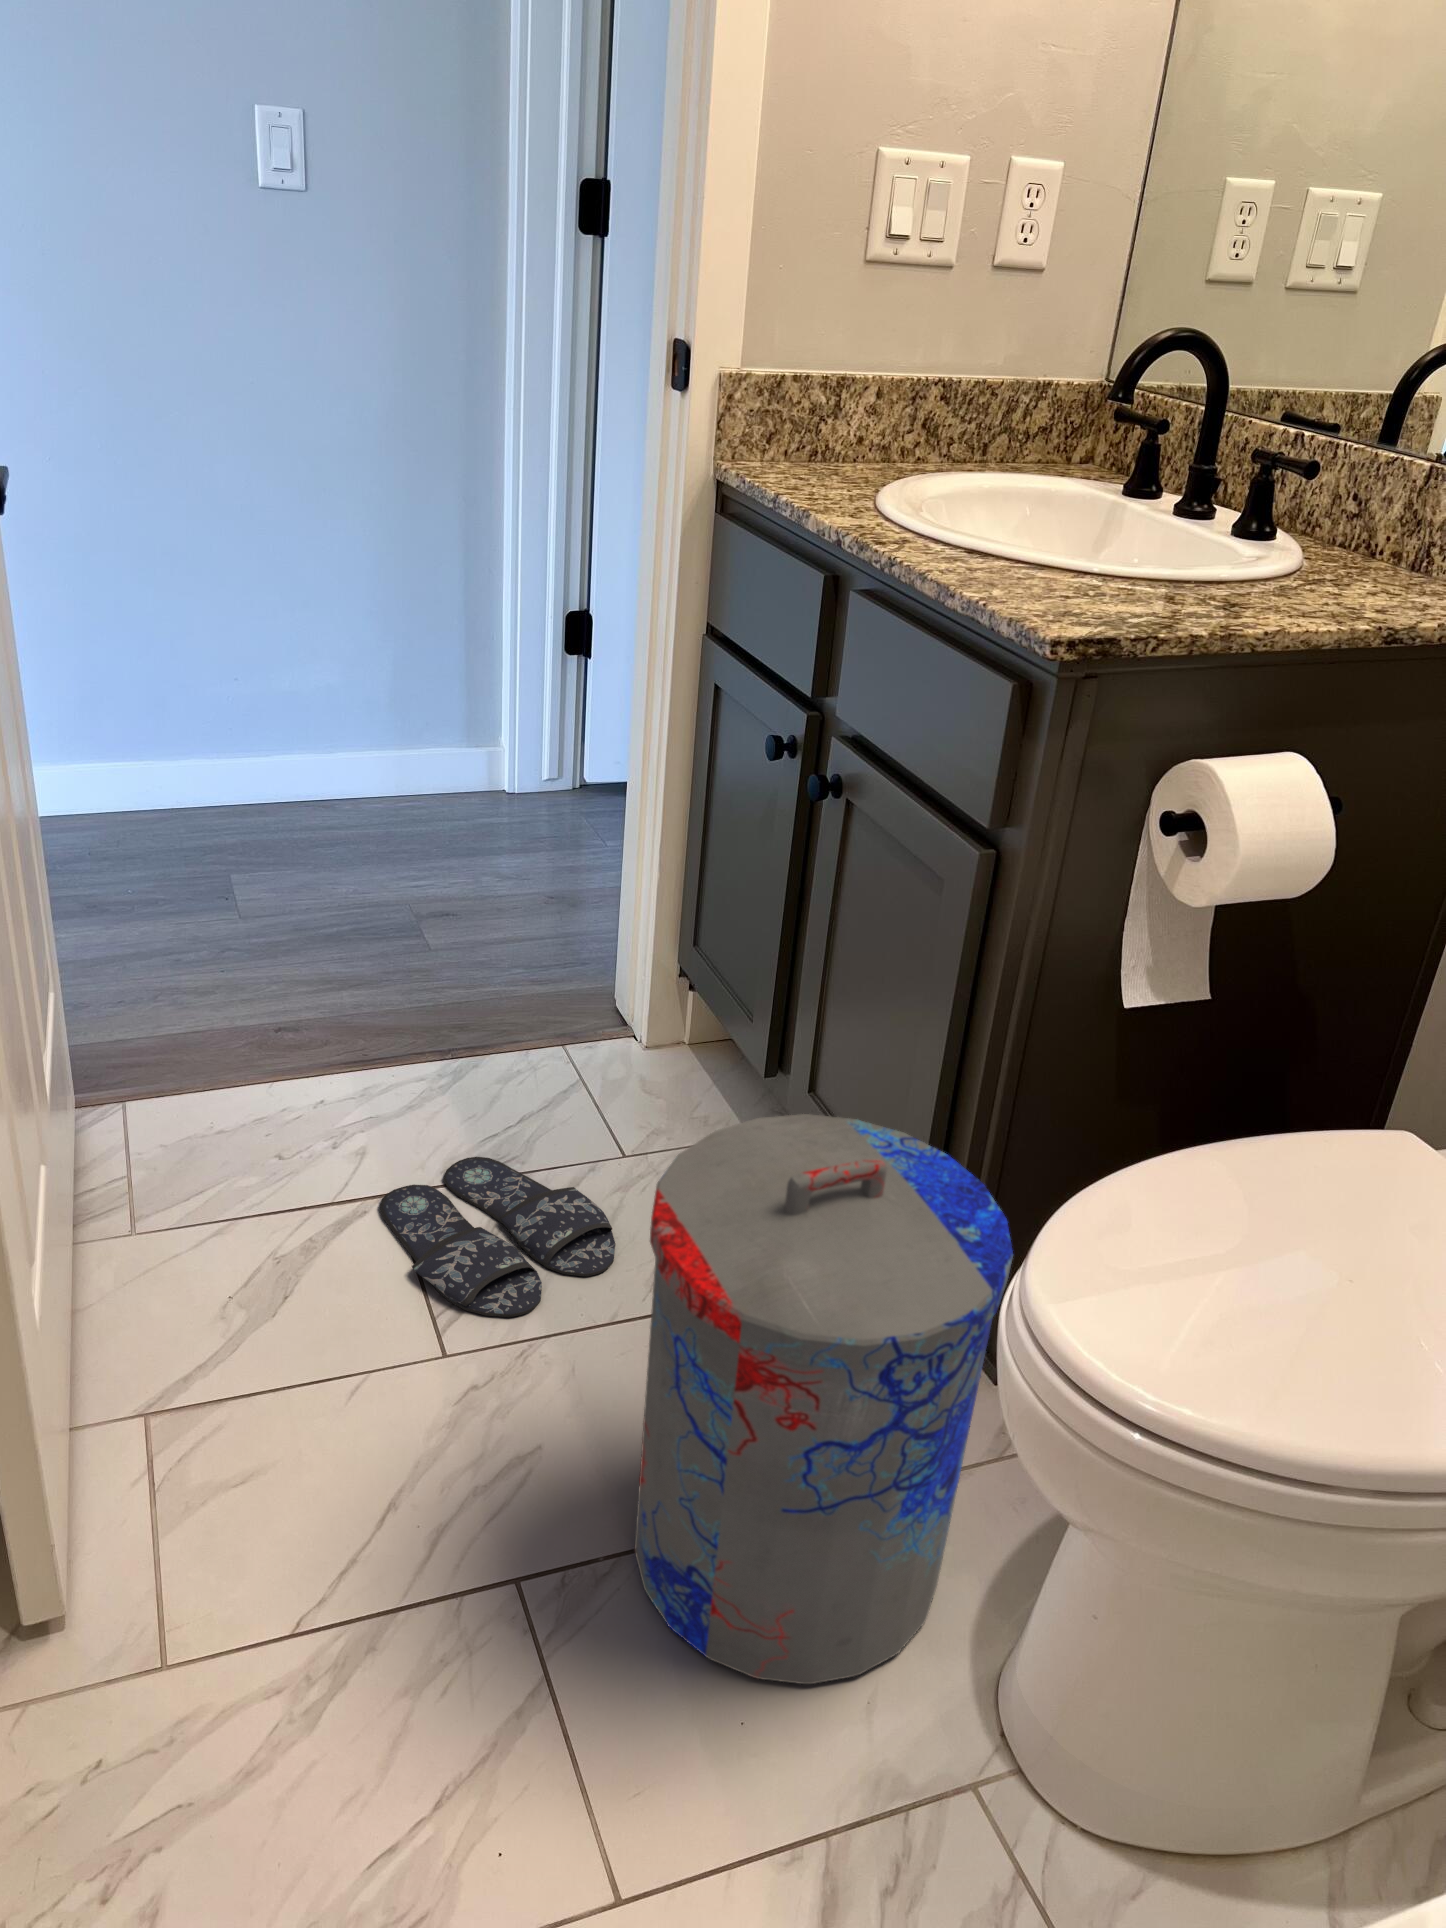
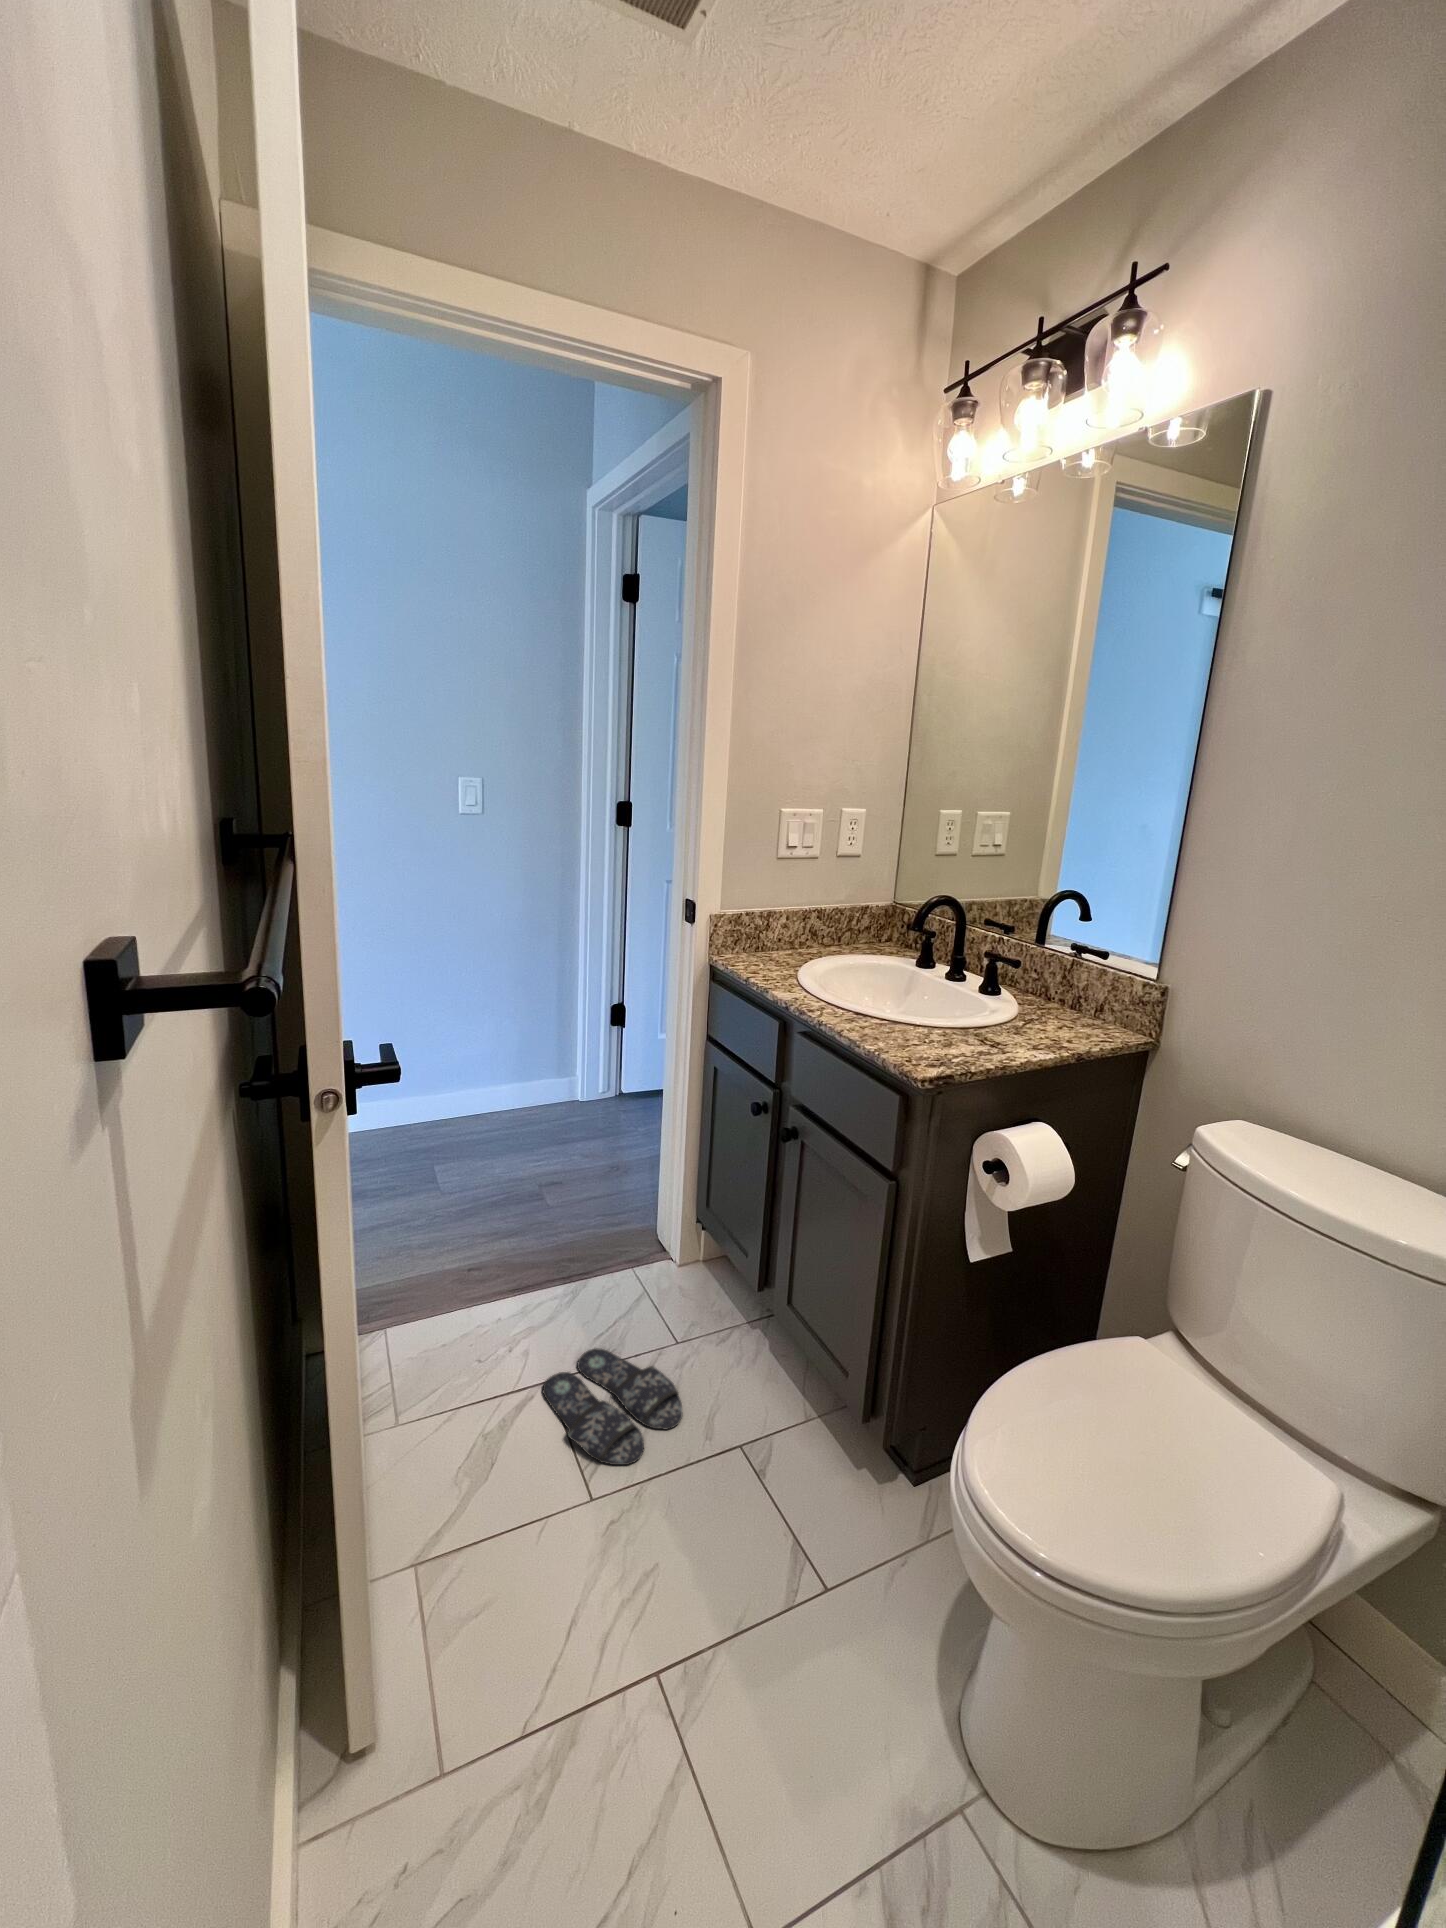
trash can: present [635,1114,1013,1684] -> none [725,1344,944,1739]

